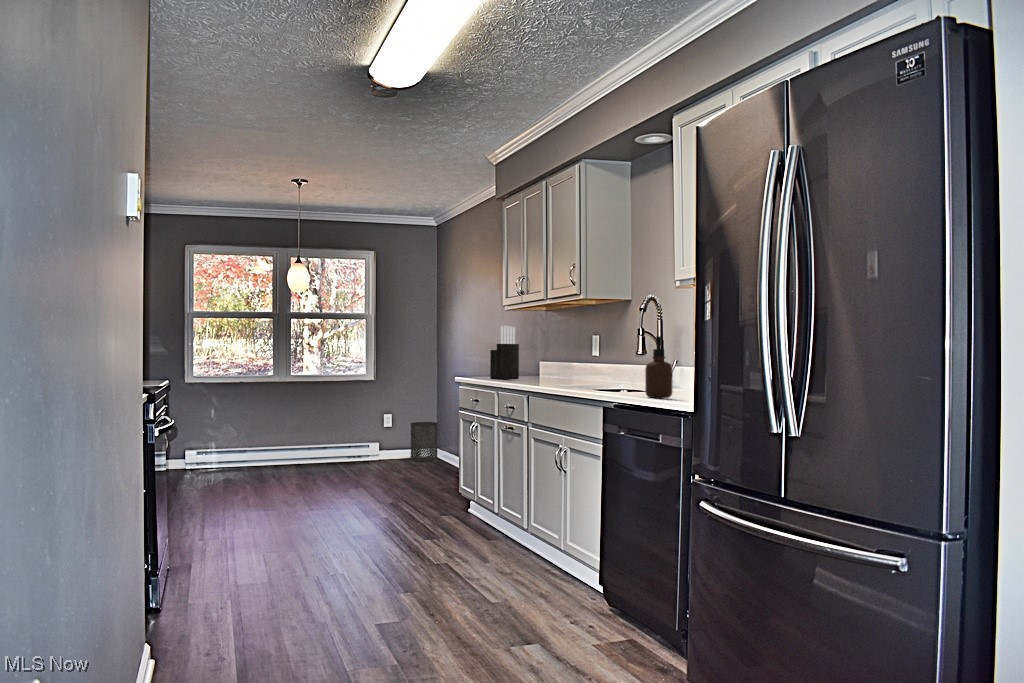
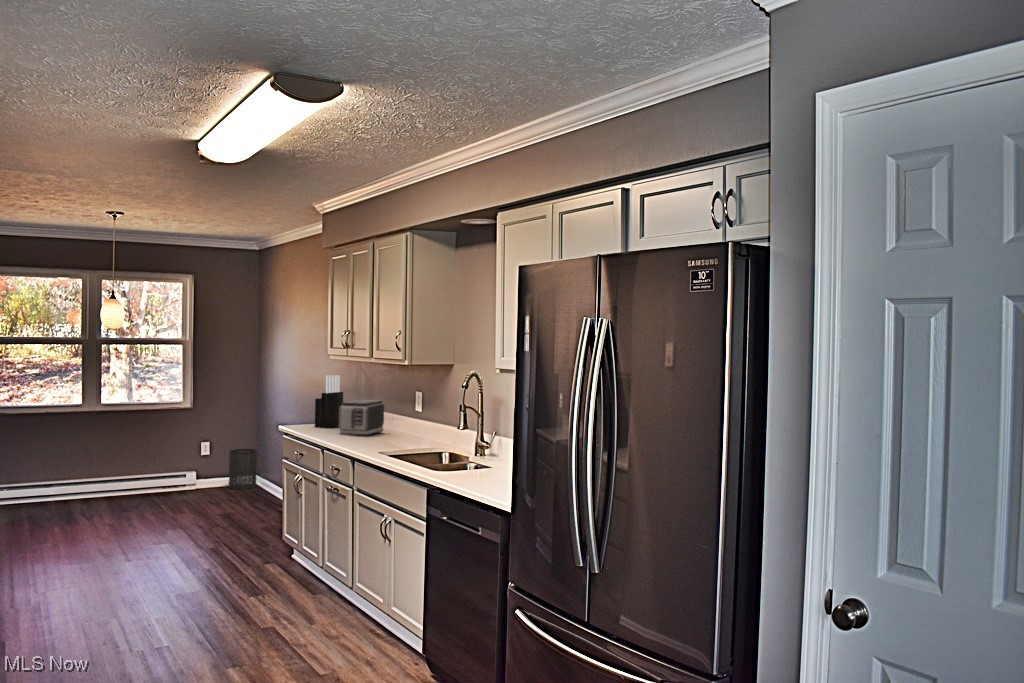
soap dispenser: present [645,336,672,398] -> none [469,423,494,481]
toaster: none [514,349,560,383] -> present [339,400,384,436]

